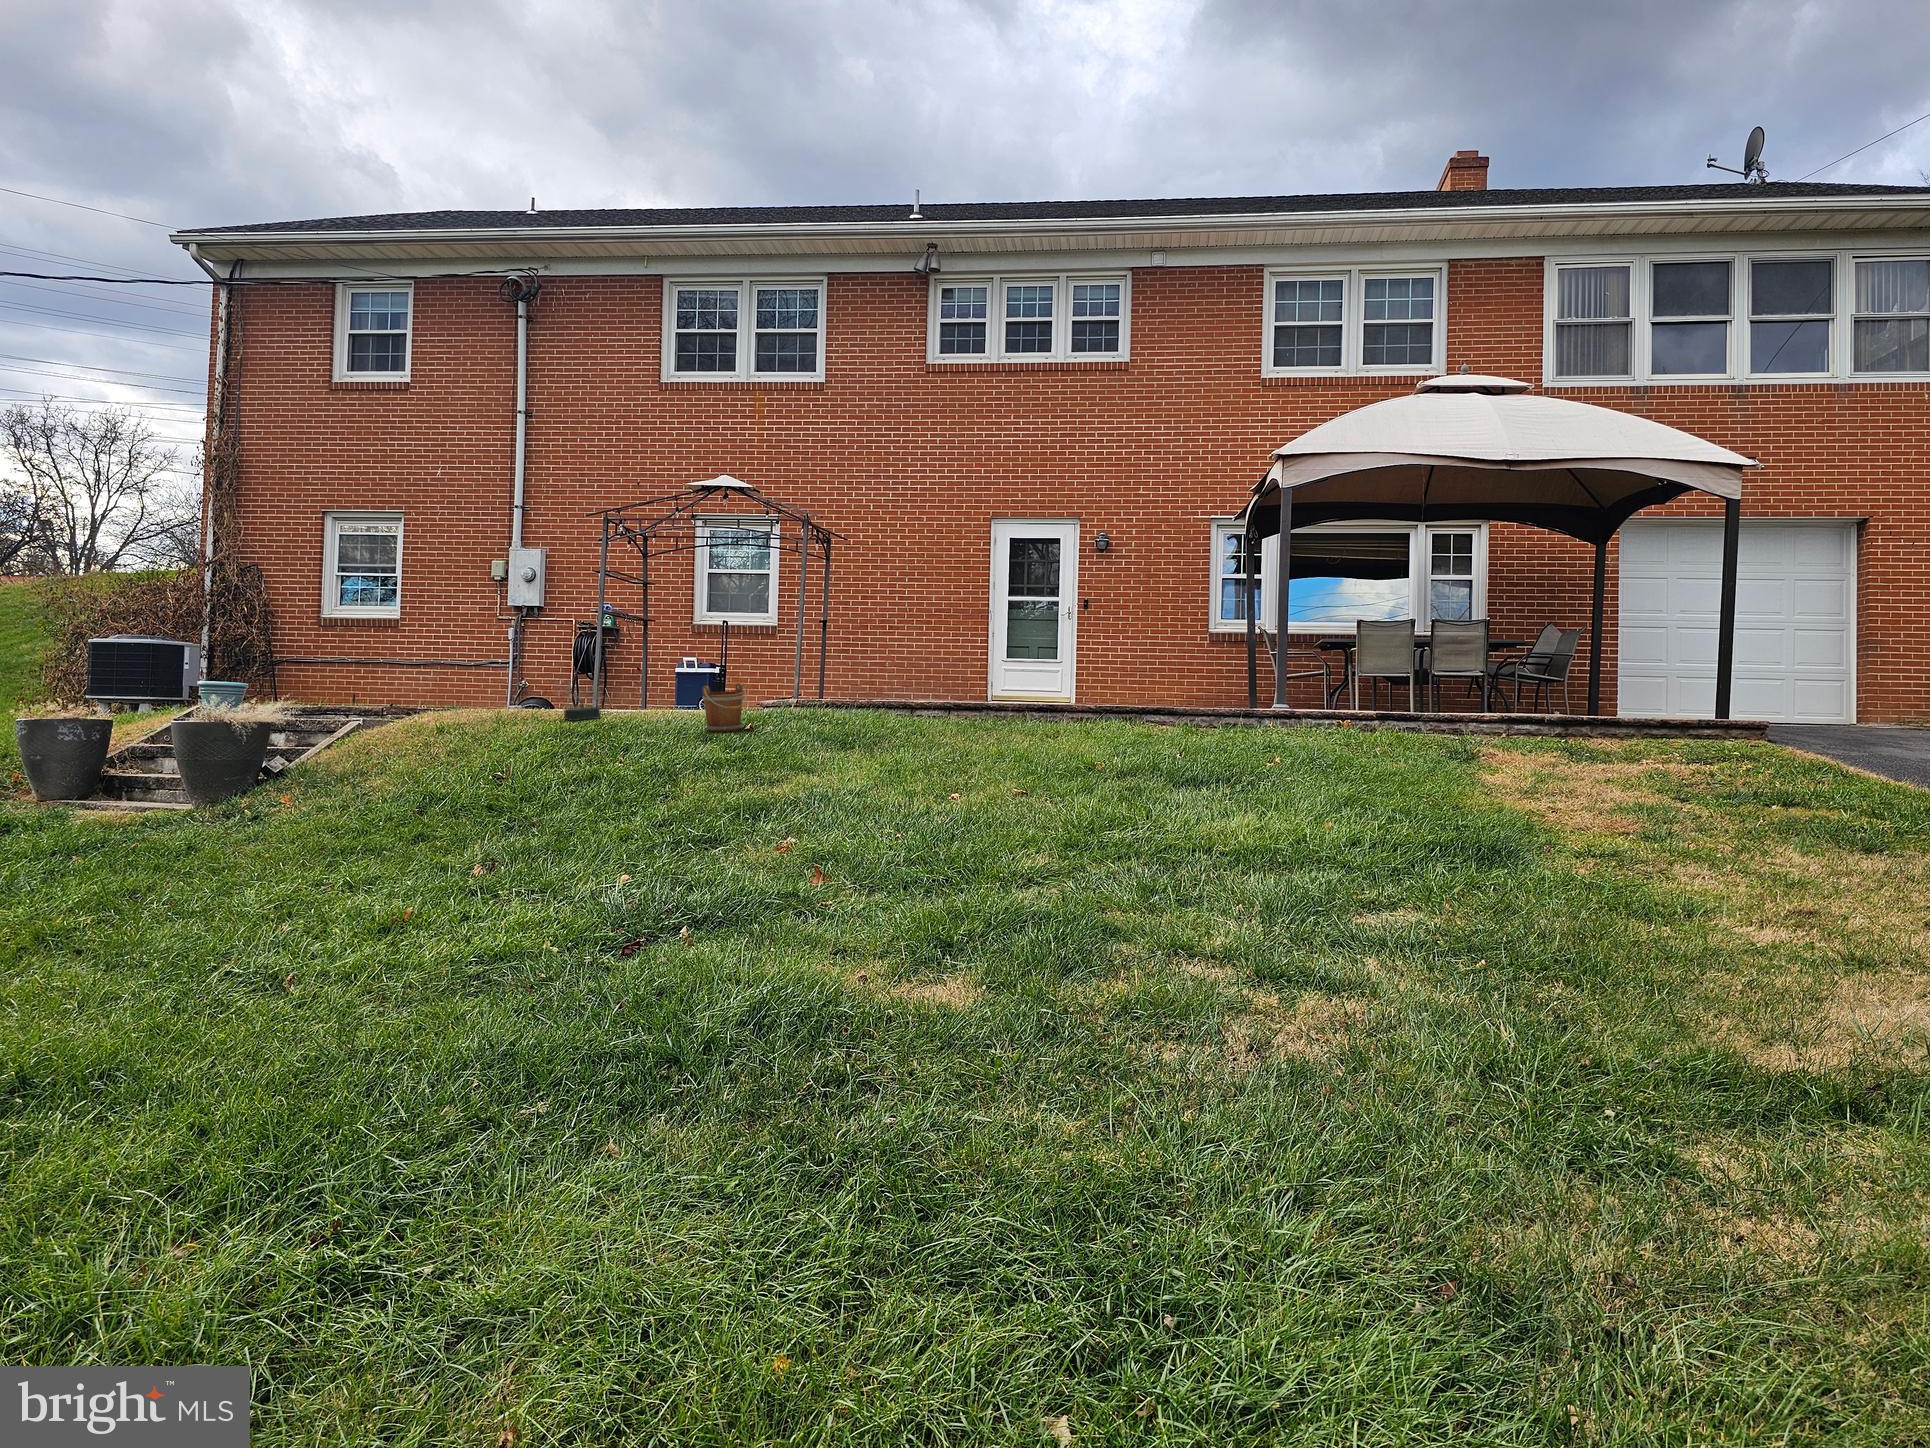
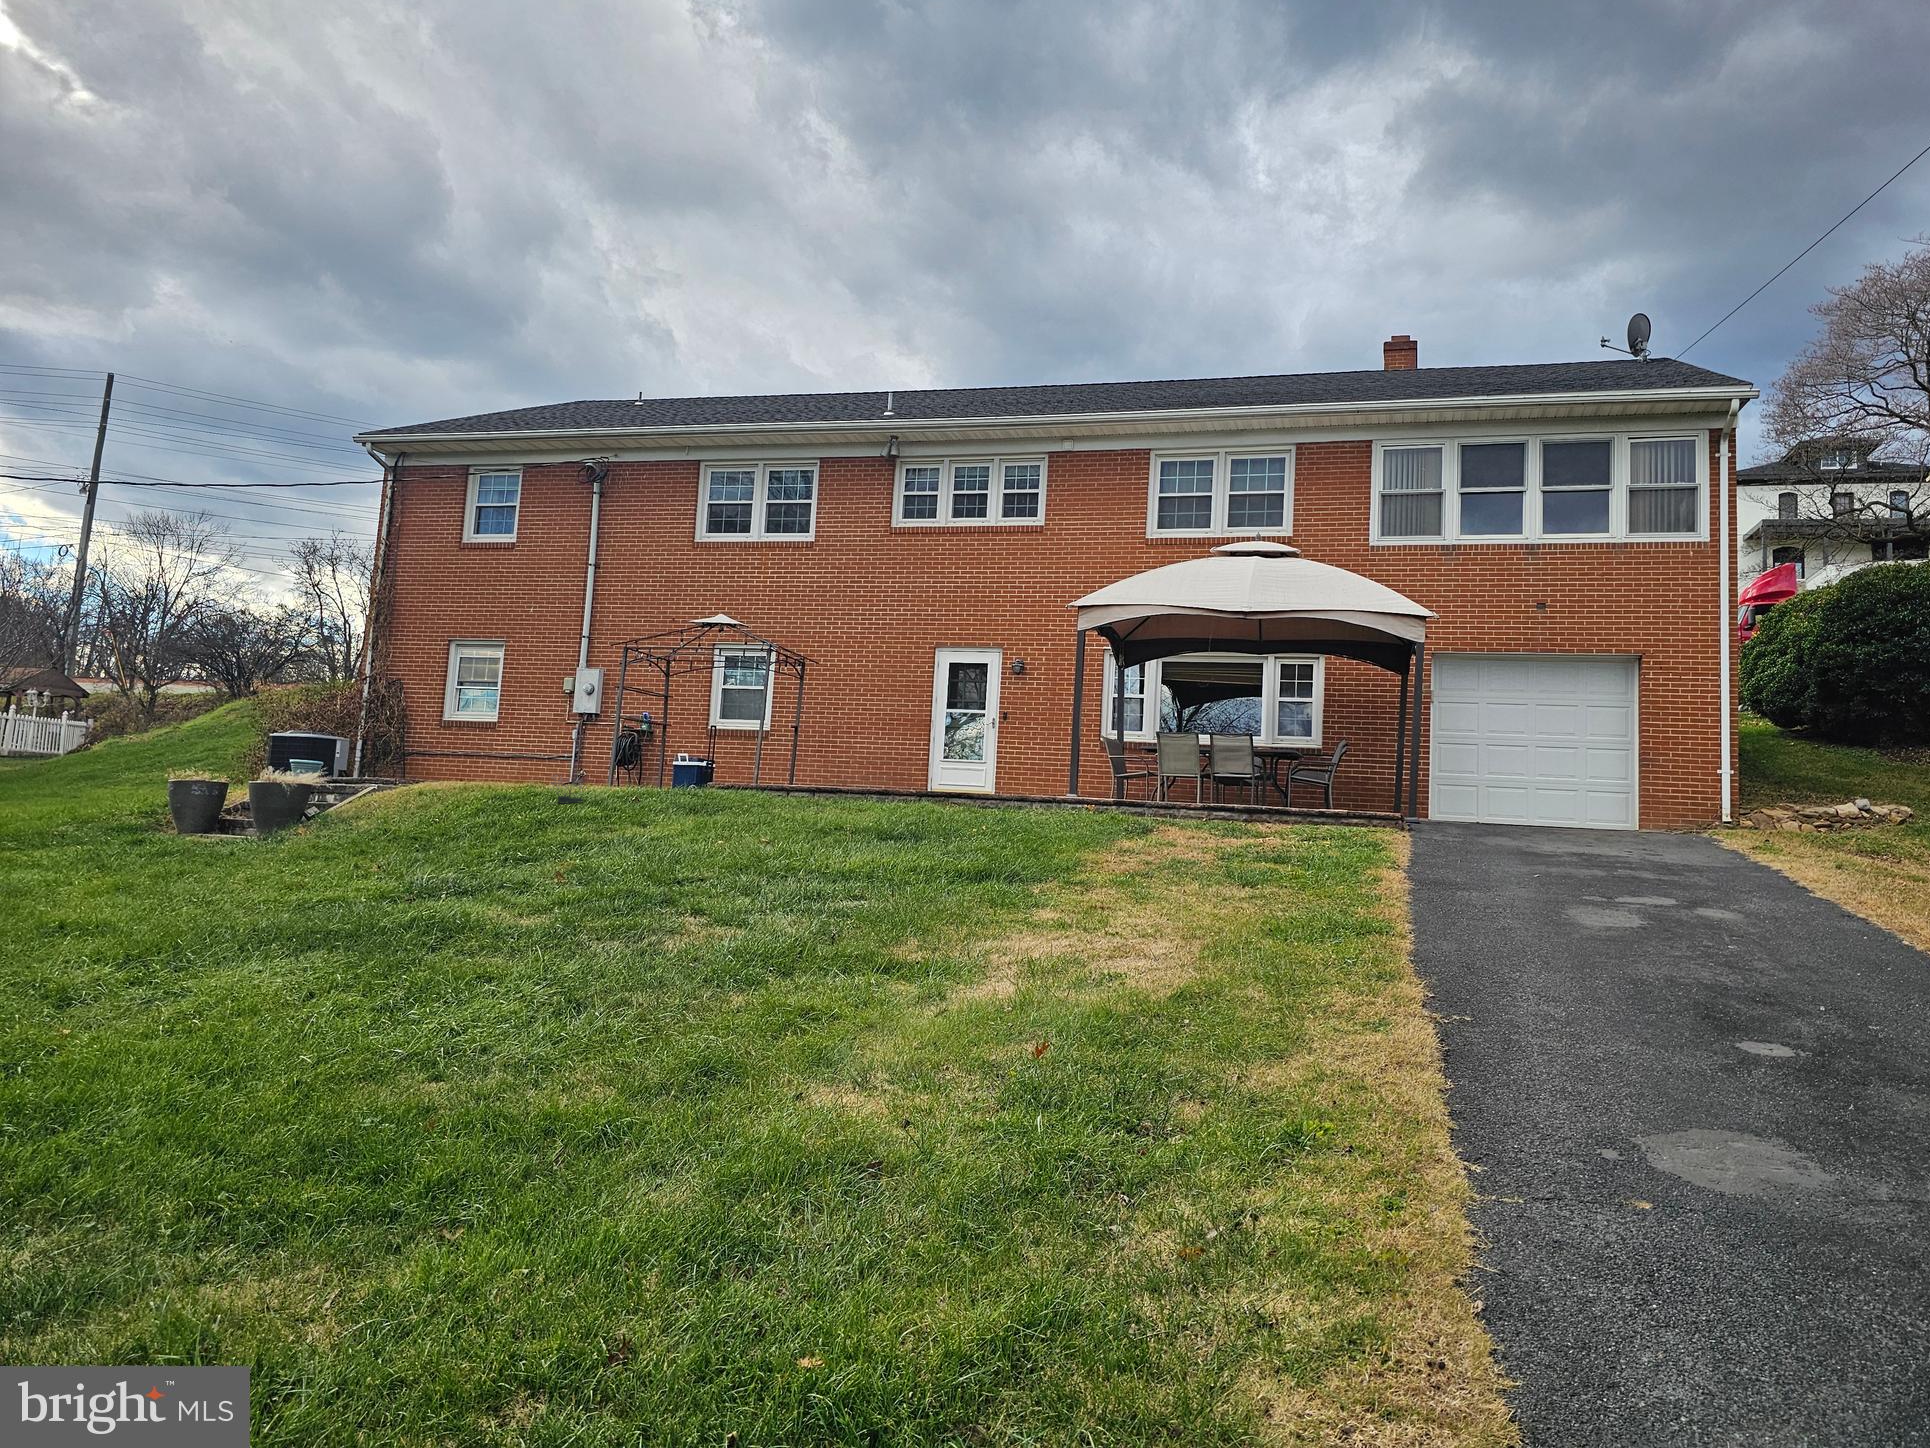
bucket: present [702,683,747,732] -> none [638,780,669,814]

